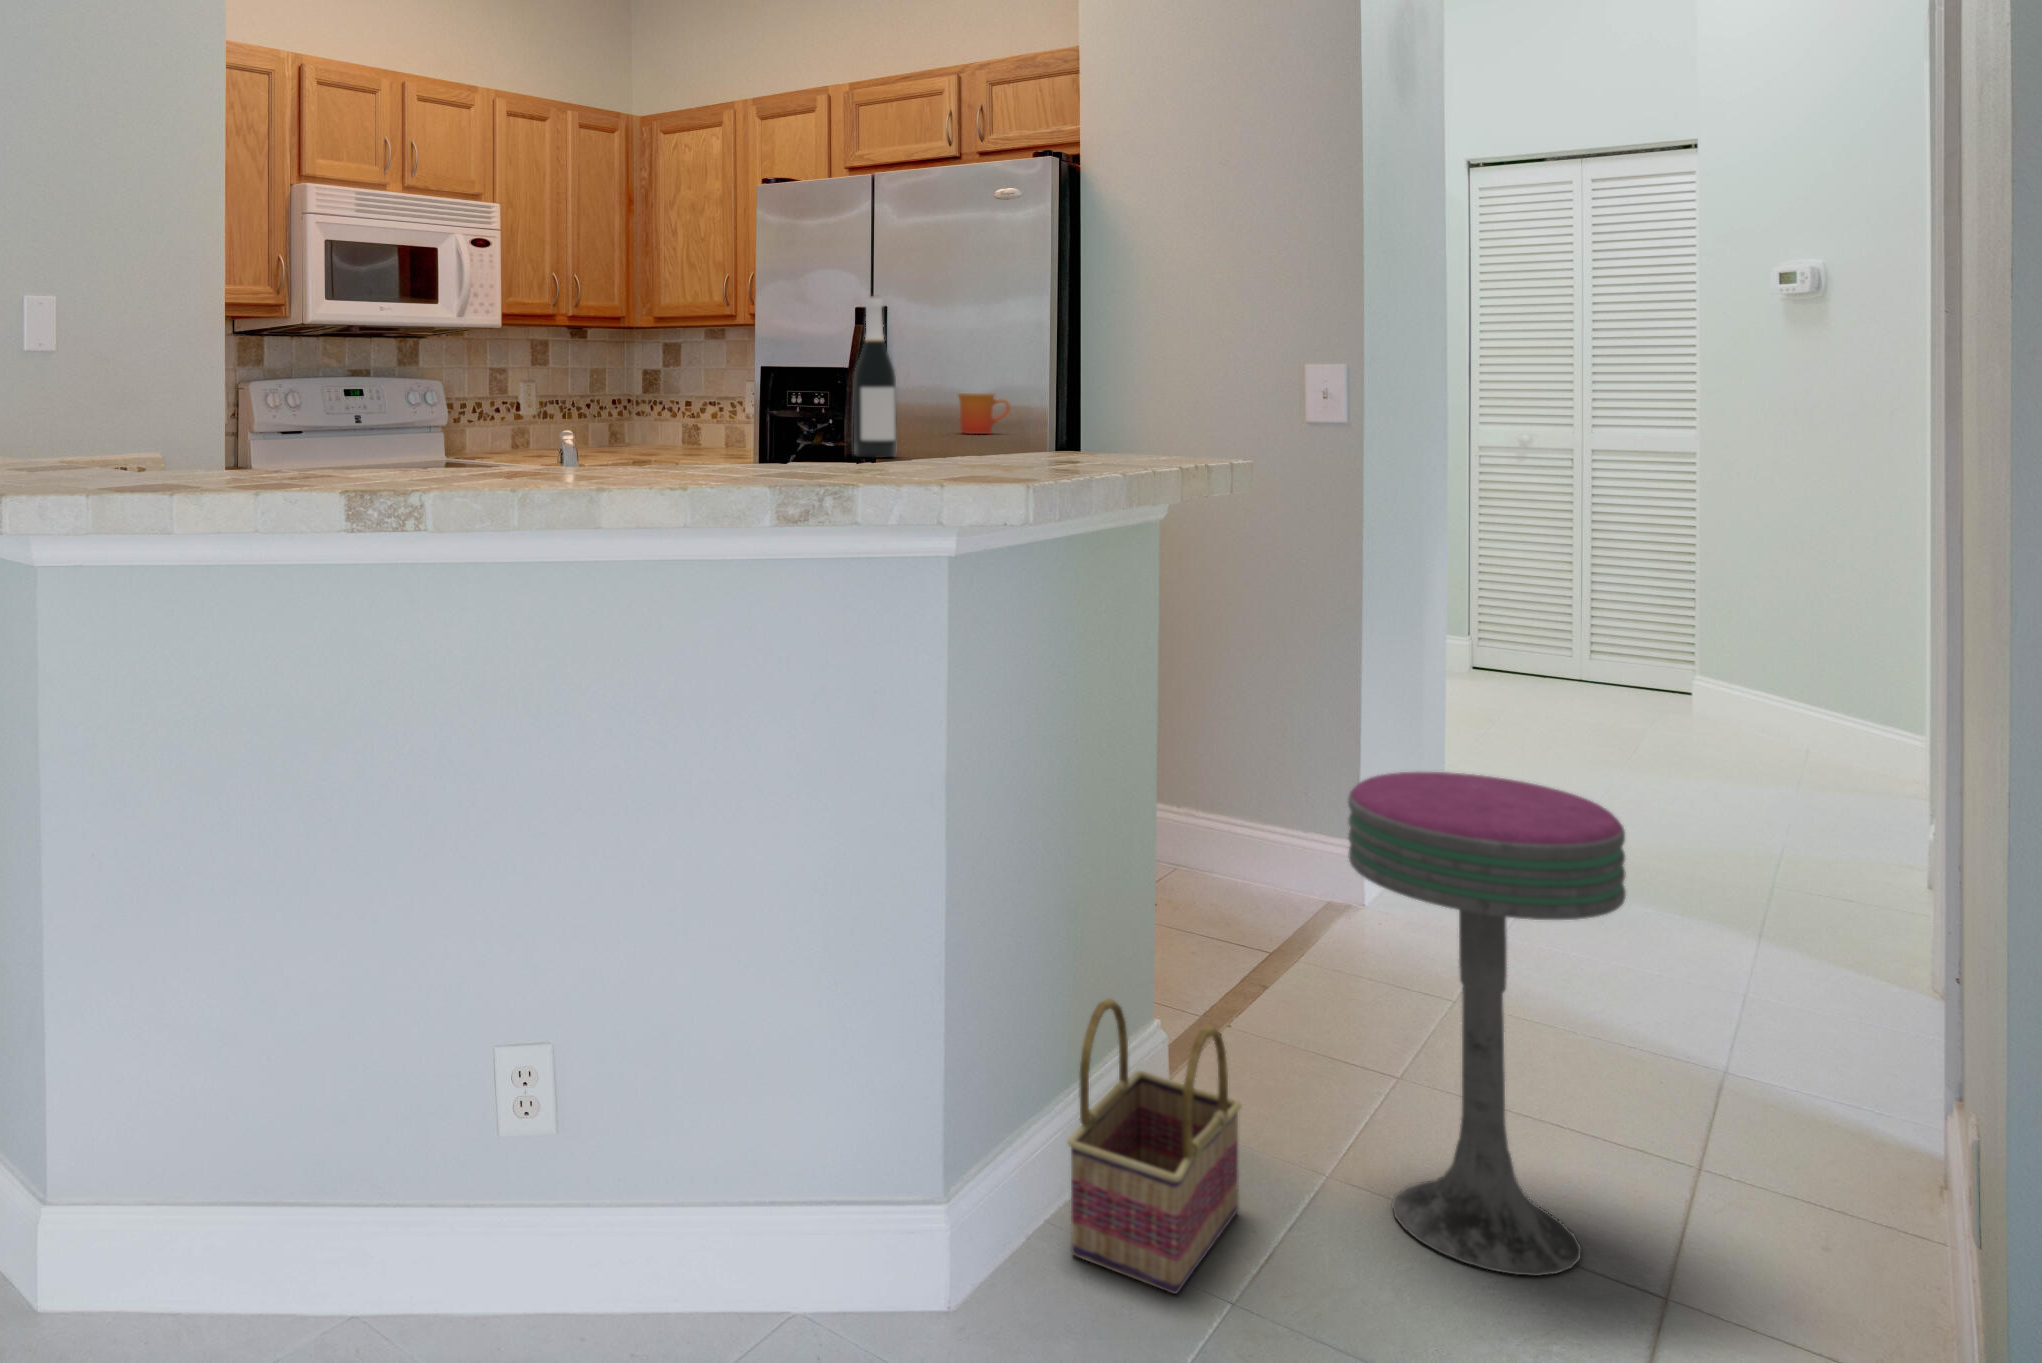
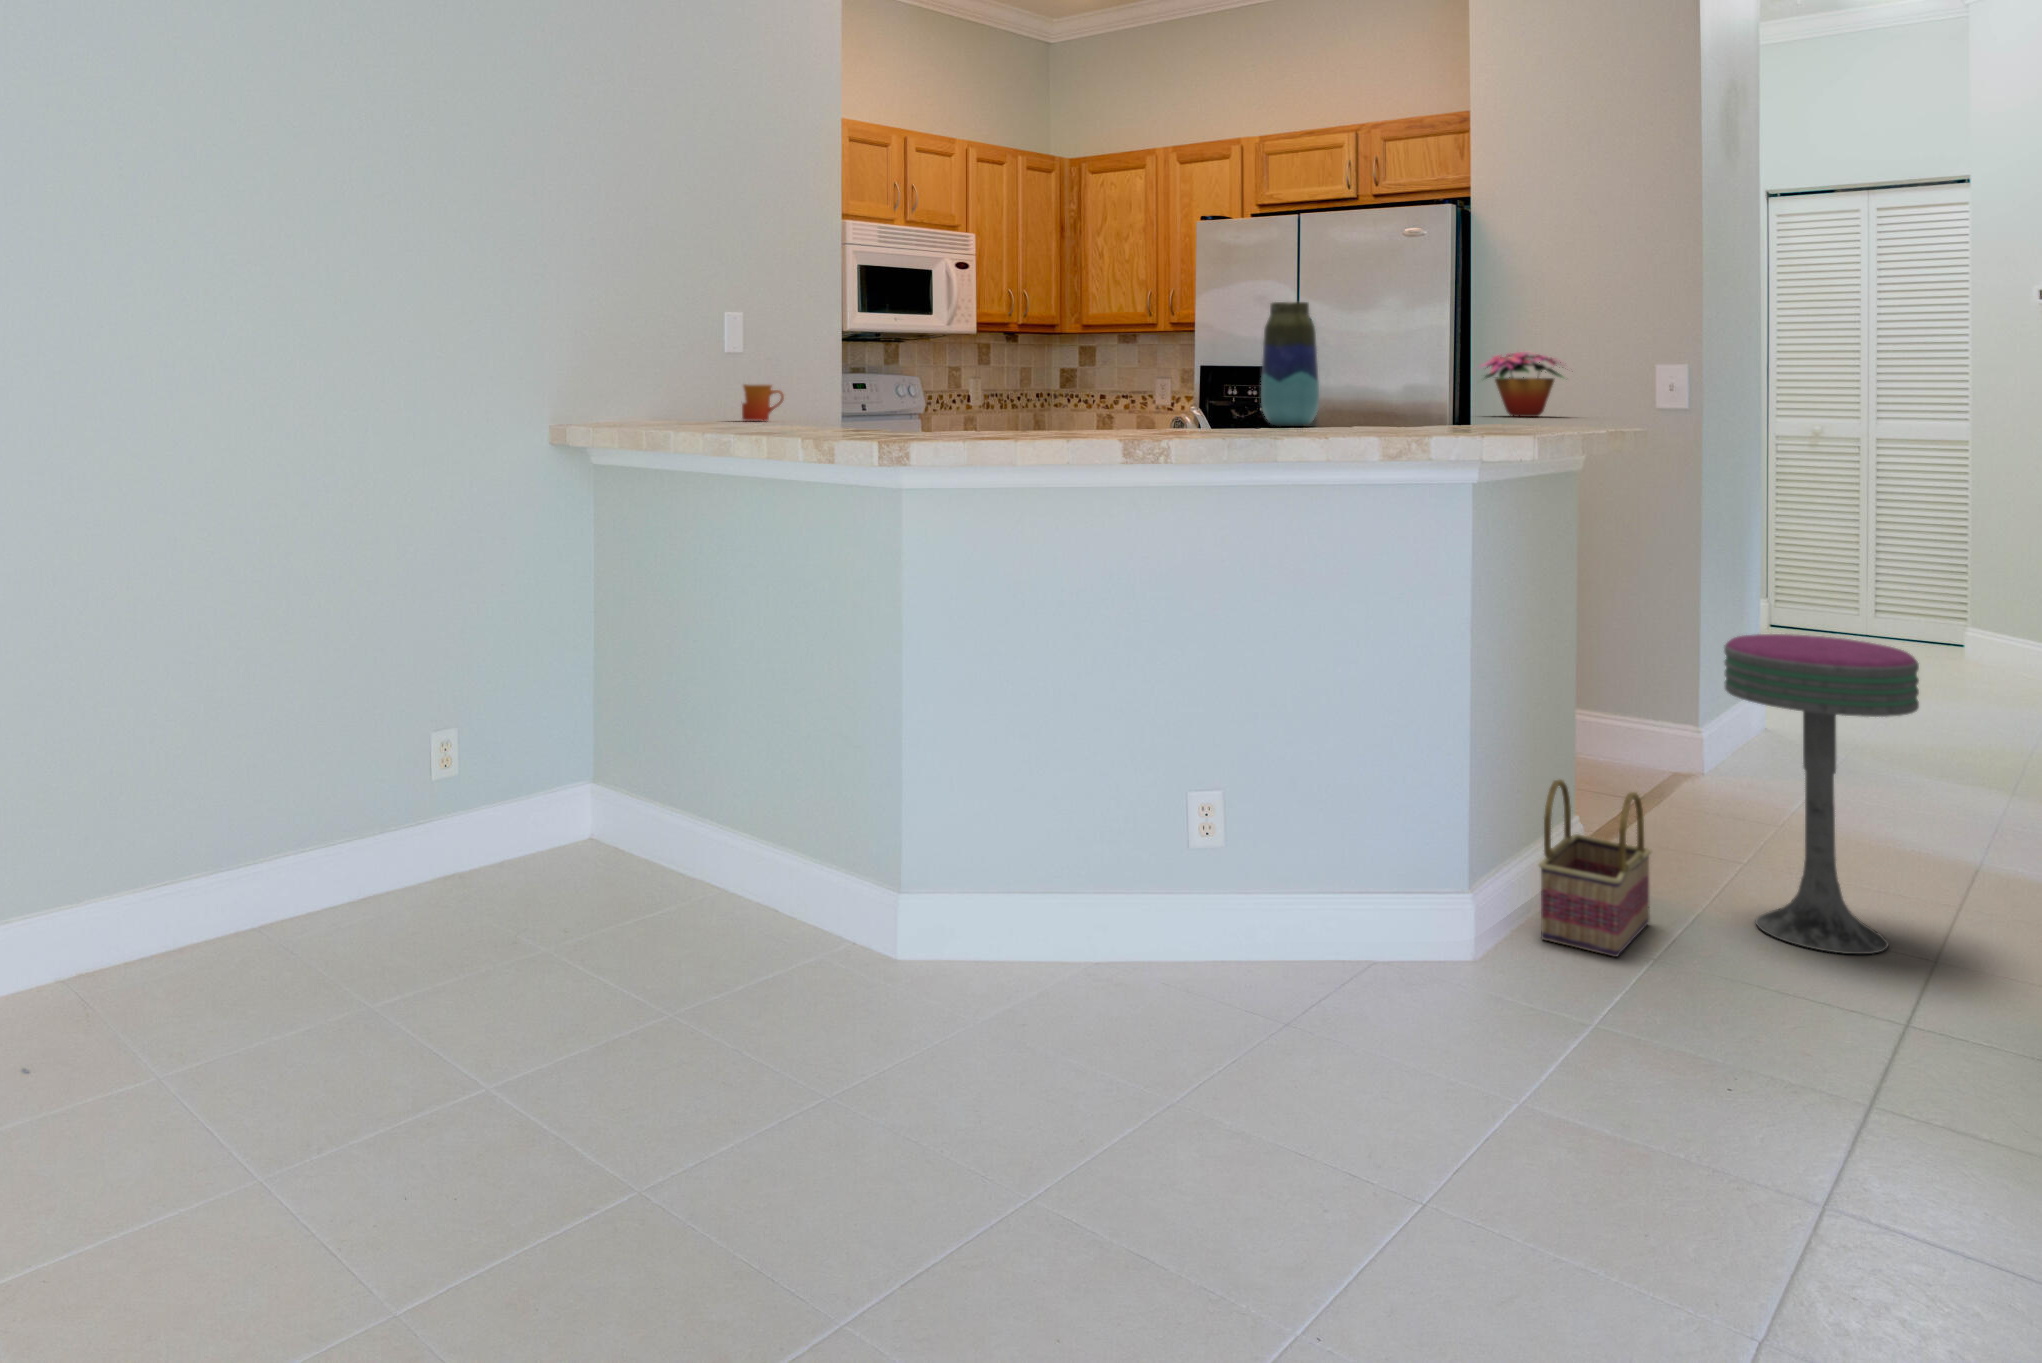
vase: none [747,287,824,460] -> present [1261,302,1319,426]
wine bottle: present [854,296,896,458] -> none [1335,308,1368,425]
flower arrangement: none [1078,350,1211,435] -> present [1481,352,1562,417]
mug: present [958,393,1010,434] -> present [742,384,784,421]

